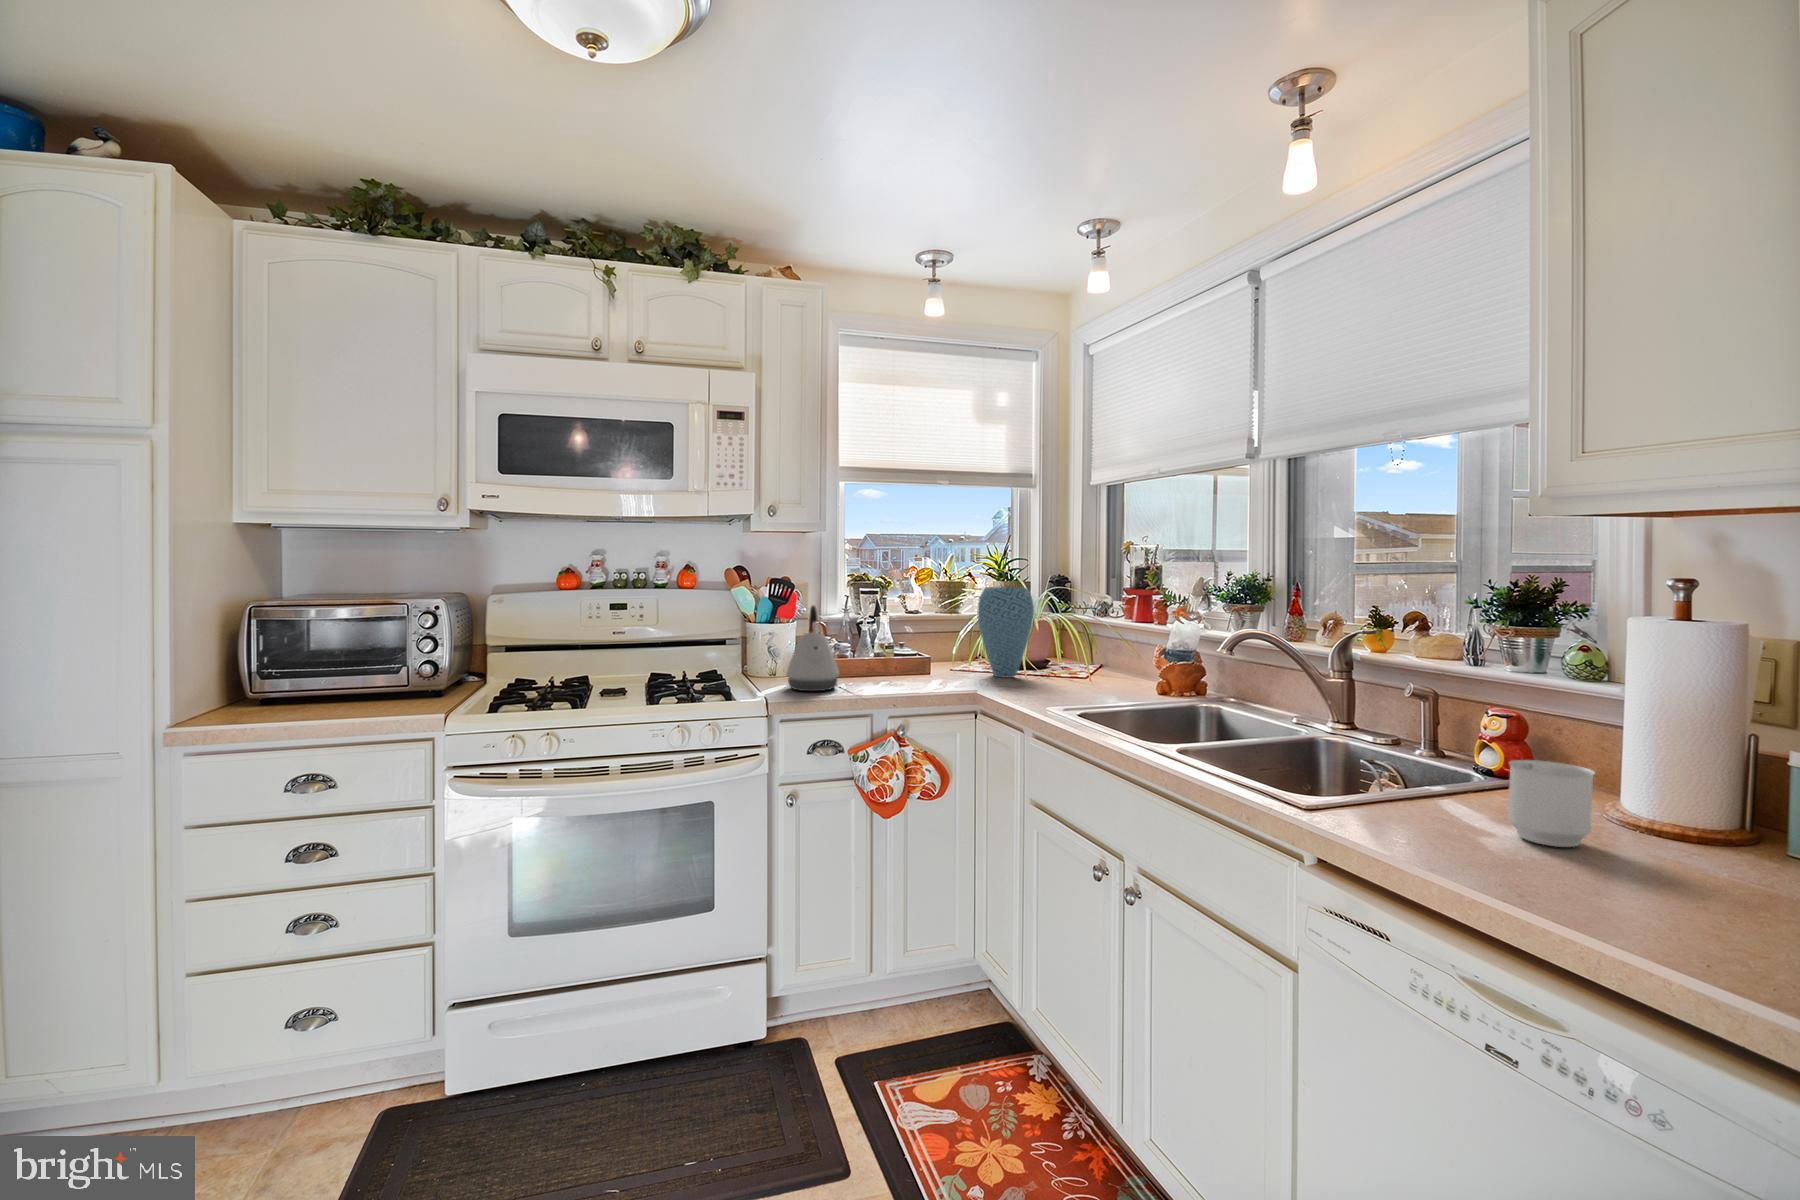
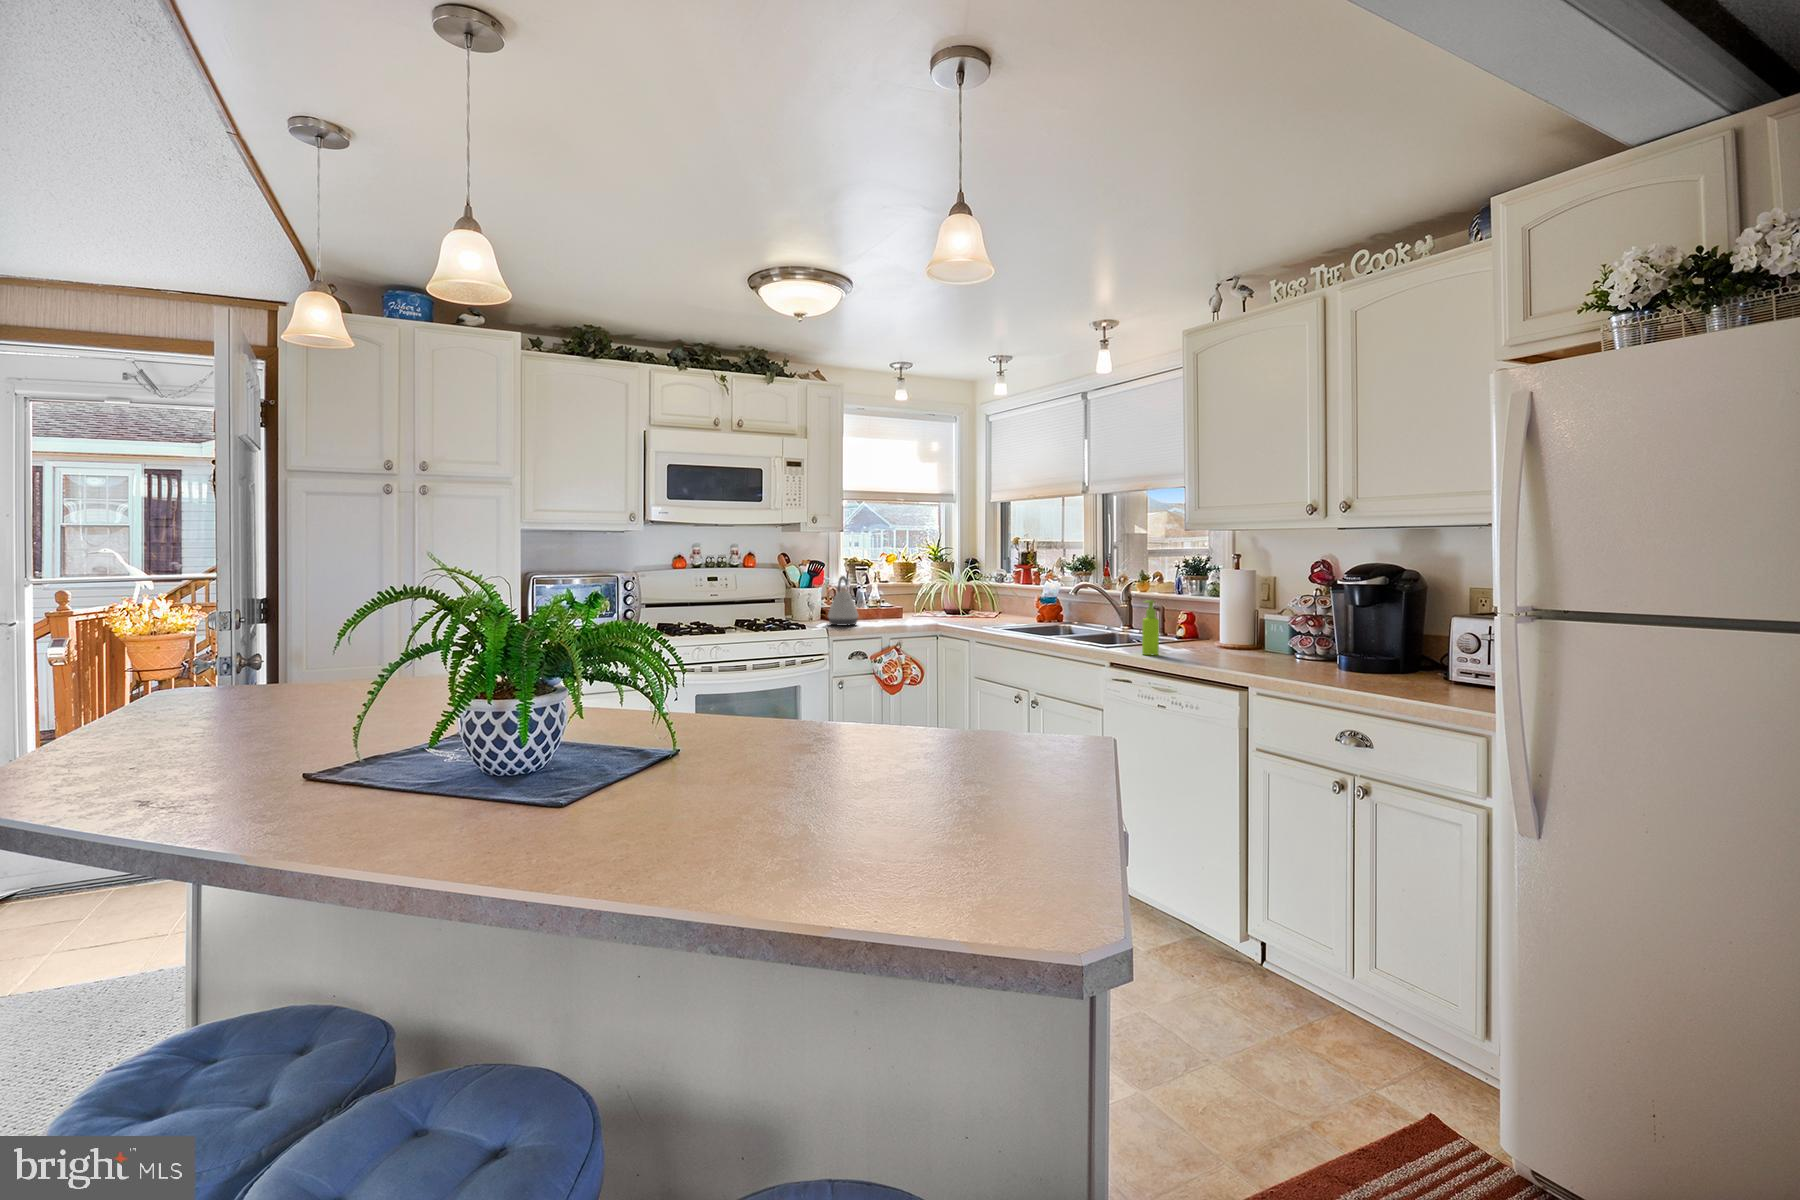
vase: present [978,587,1034,678] -> none [931,565,964,619]
soap dispenser: none [1422,705,1478,860] -> present [1142,600,1159,655]
mug: present [1508,760,1595,847] -> none [1174,623,1201,652]

